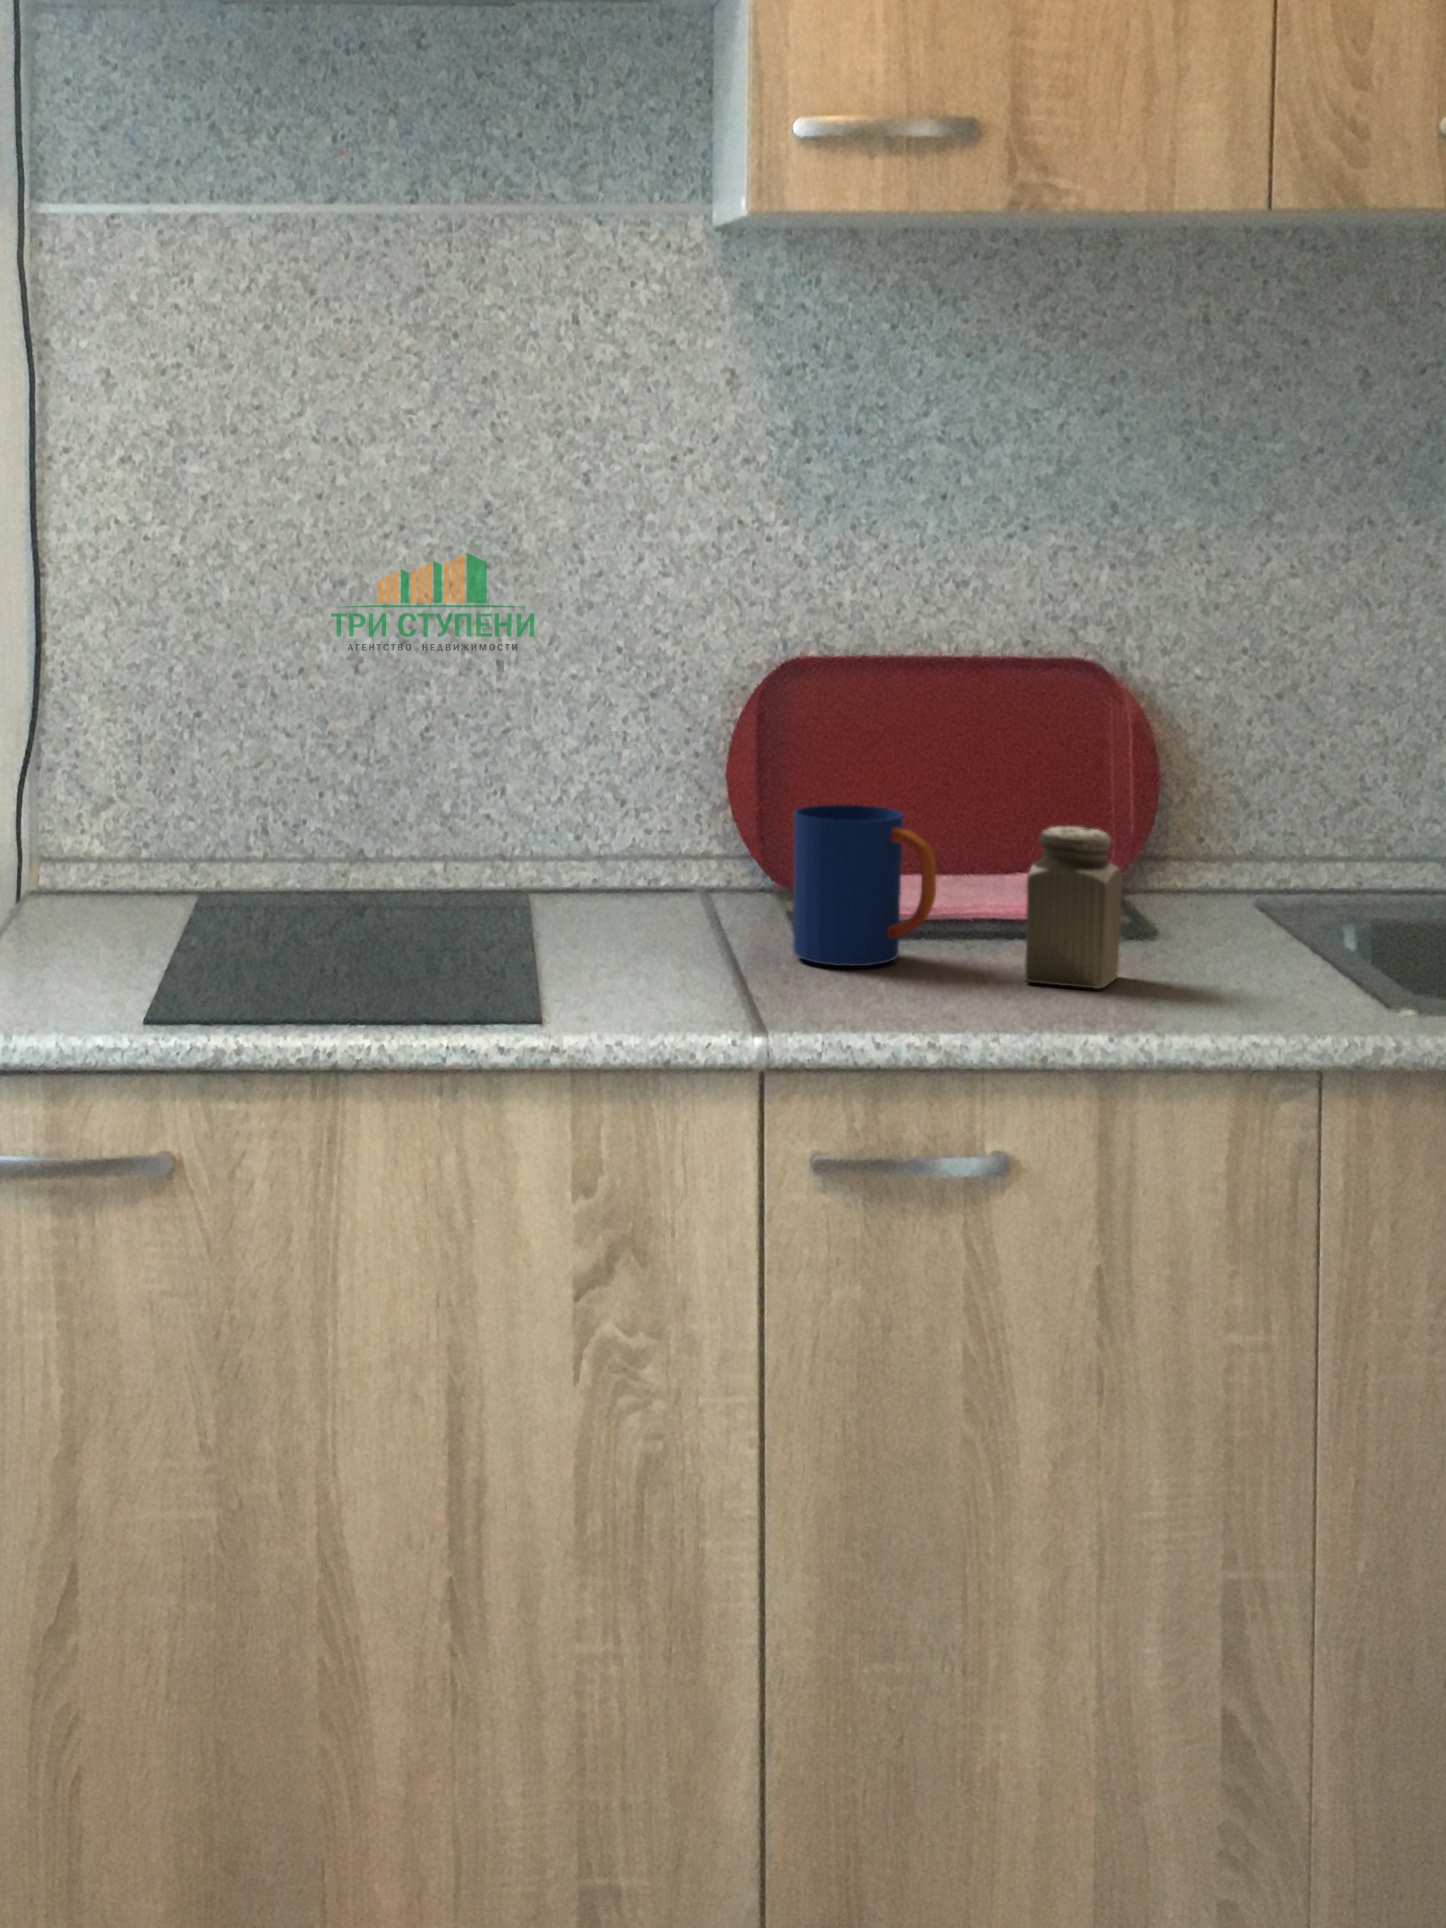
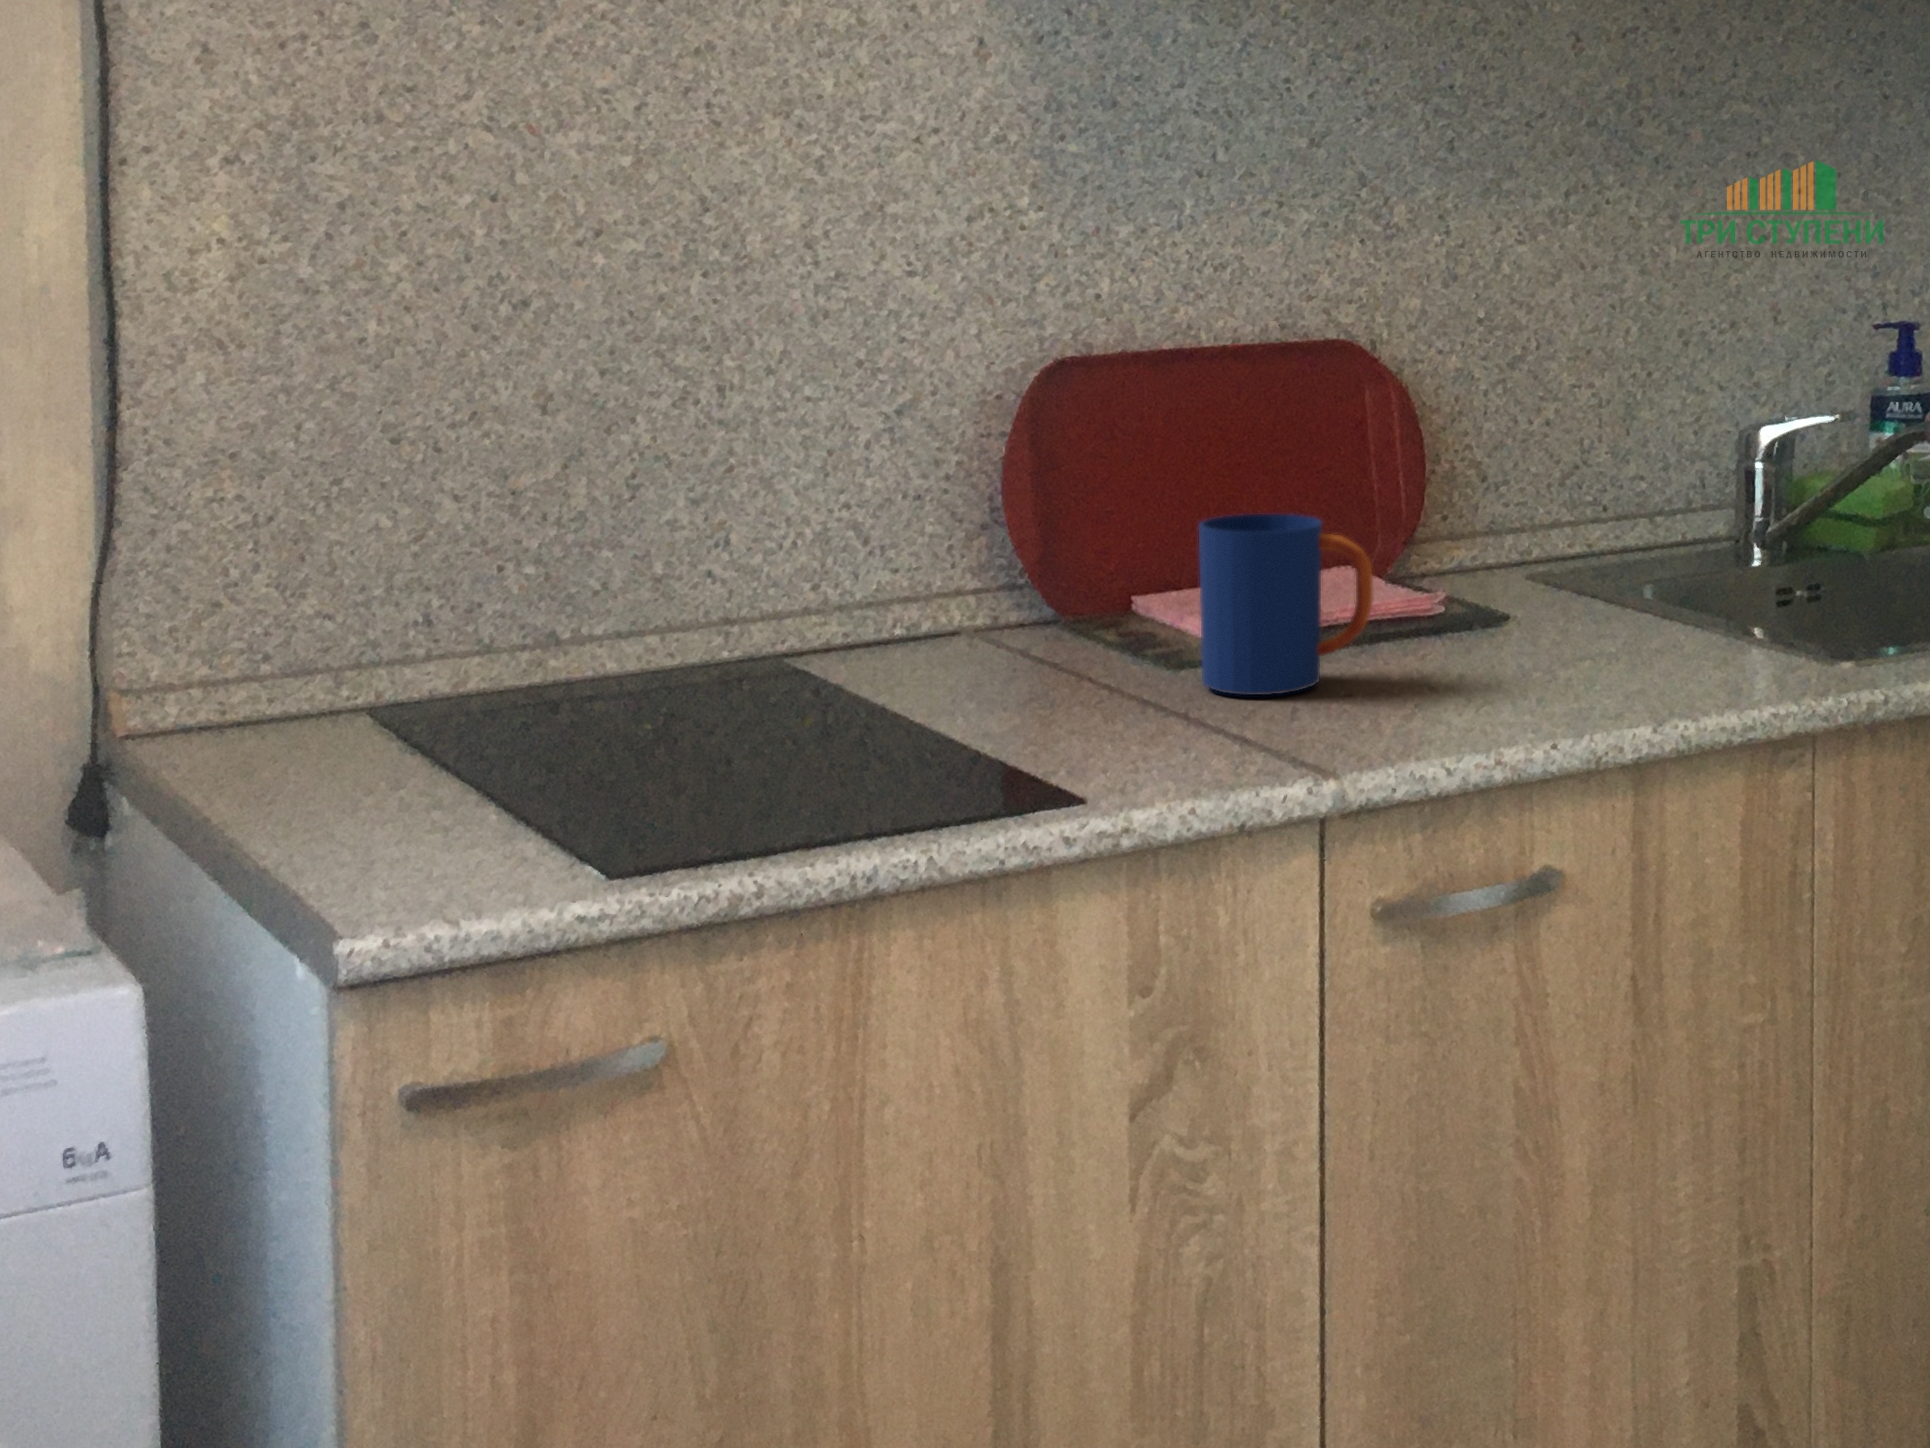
salt shaker: present [1025,827,1123,989] -> none [1468,513,1562,685]

